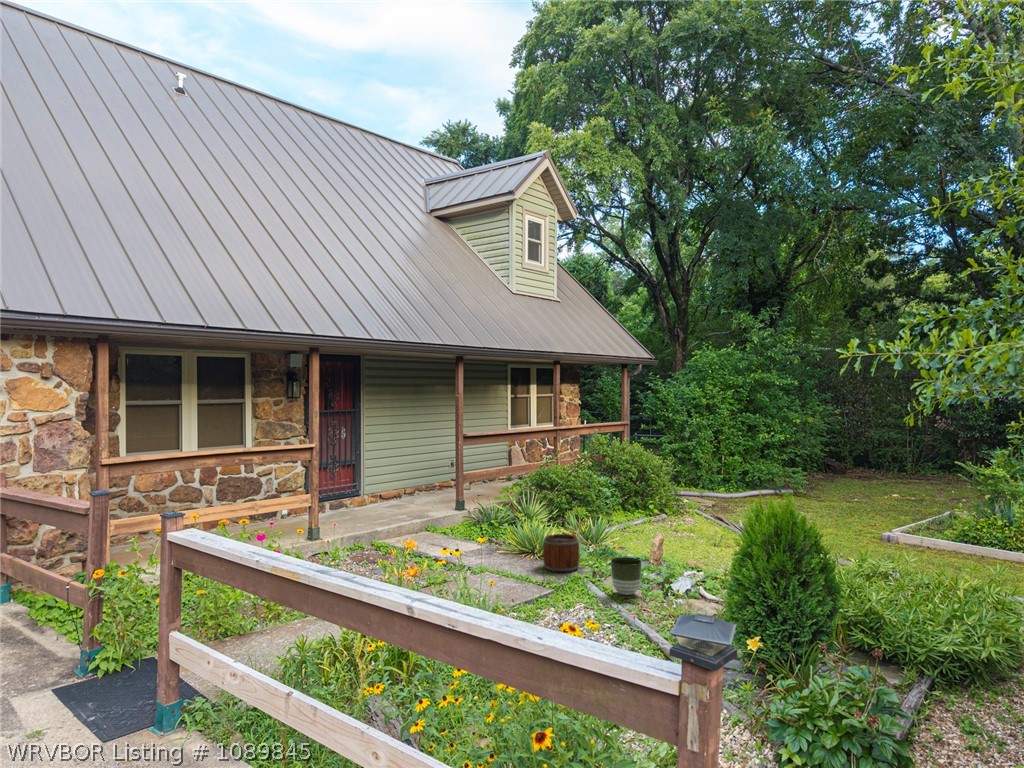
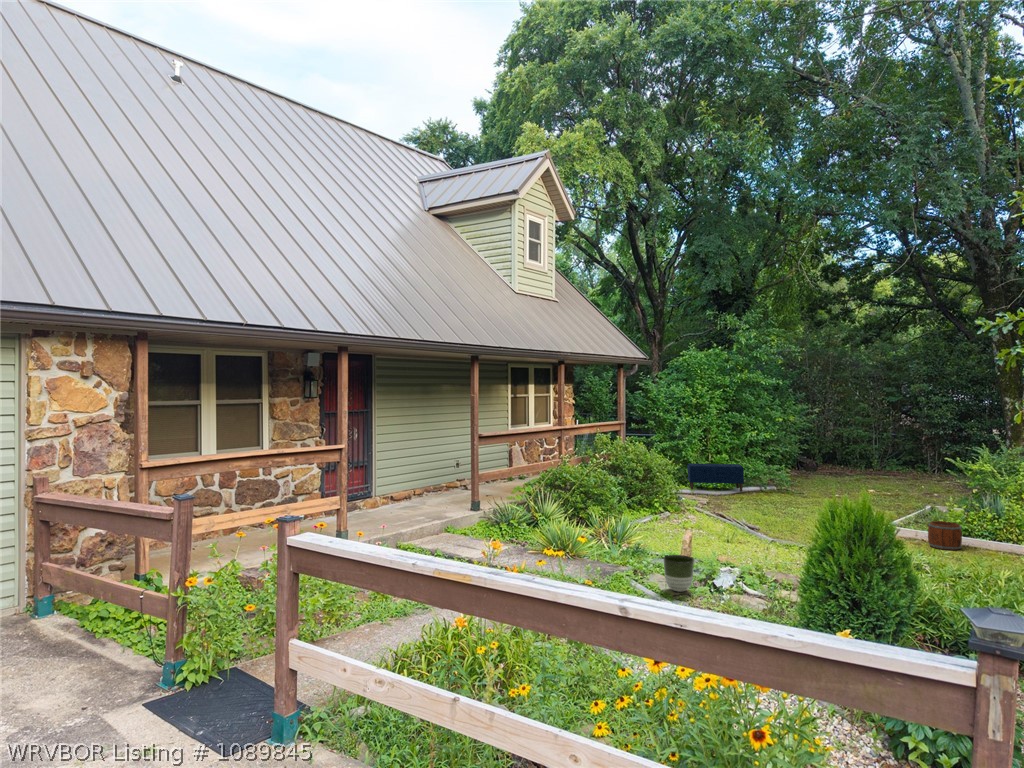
bench: none [696,466,754,495] -> present [687,463,744,491]
bucket: present [543,534,579,572] -> present [928,521,962,550]

